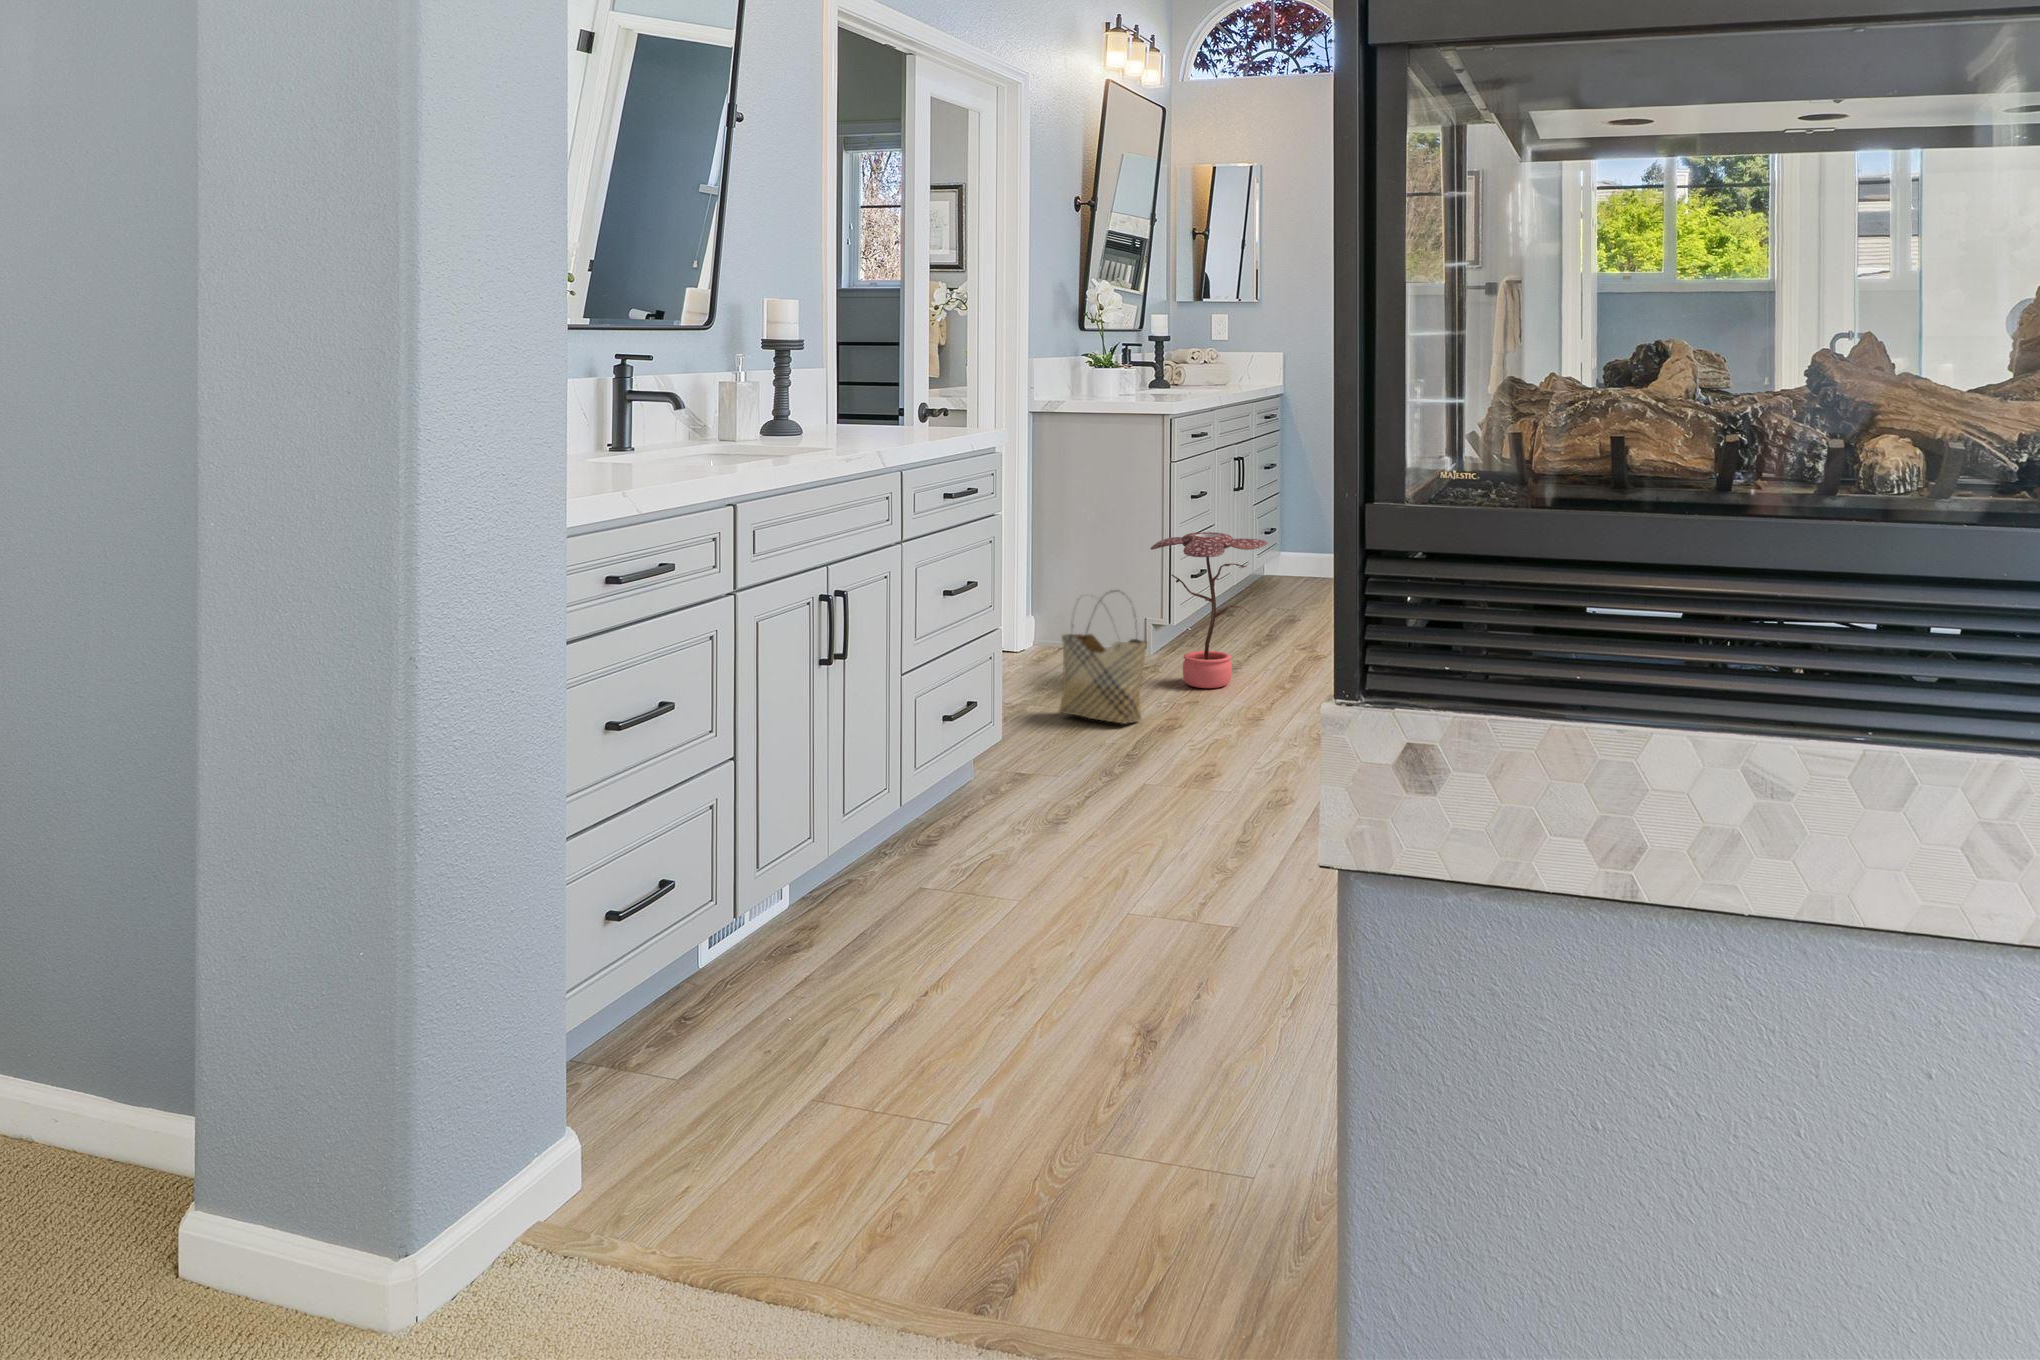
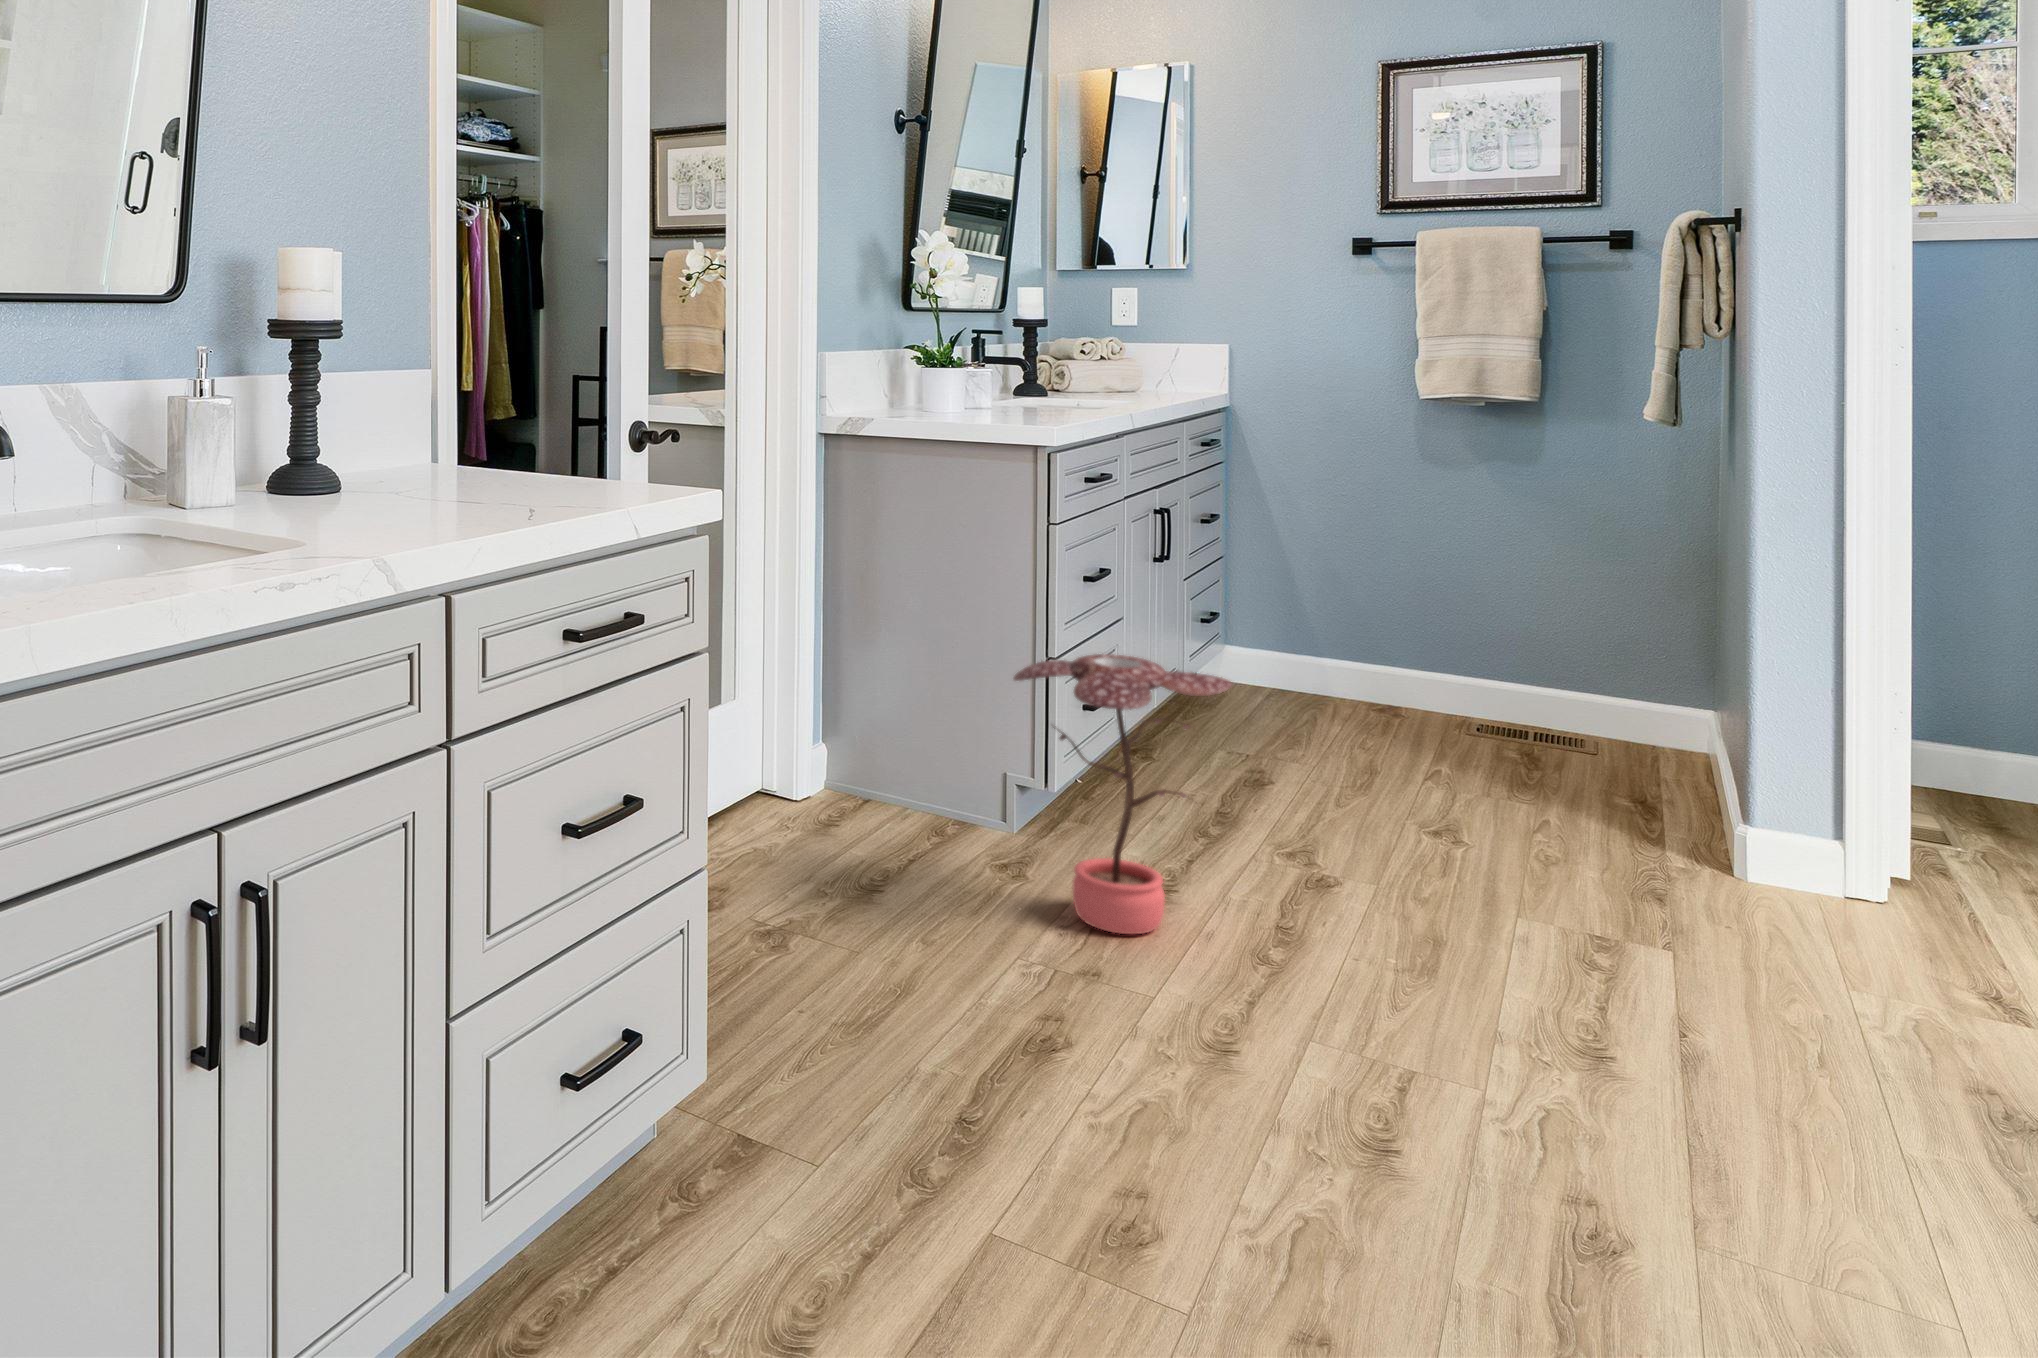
woven basket: present [1059,590,1147,724] -> none [844,763,1007,1018]

